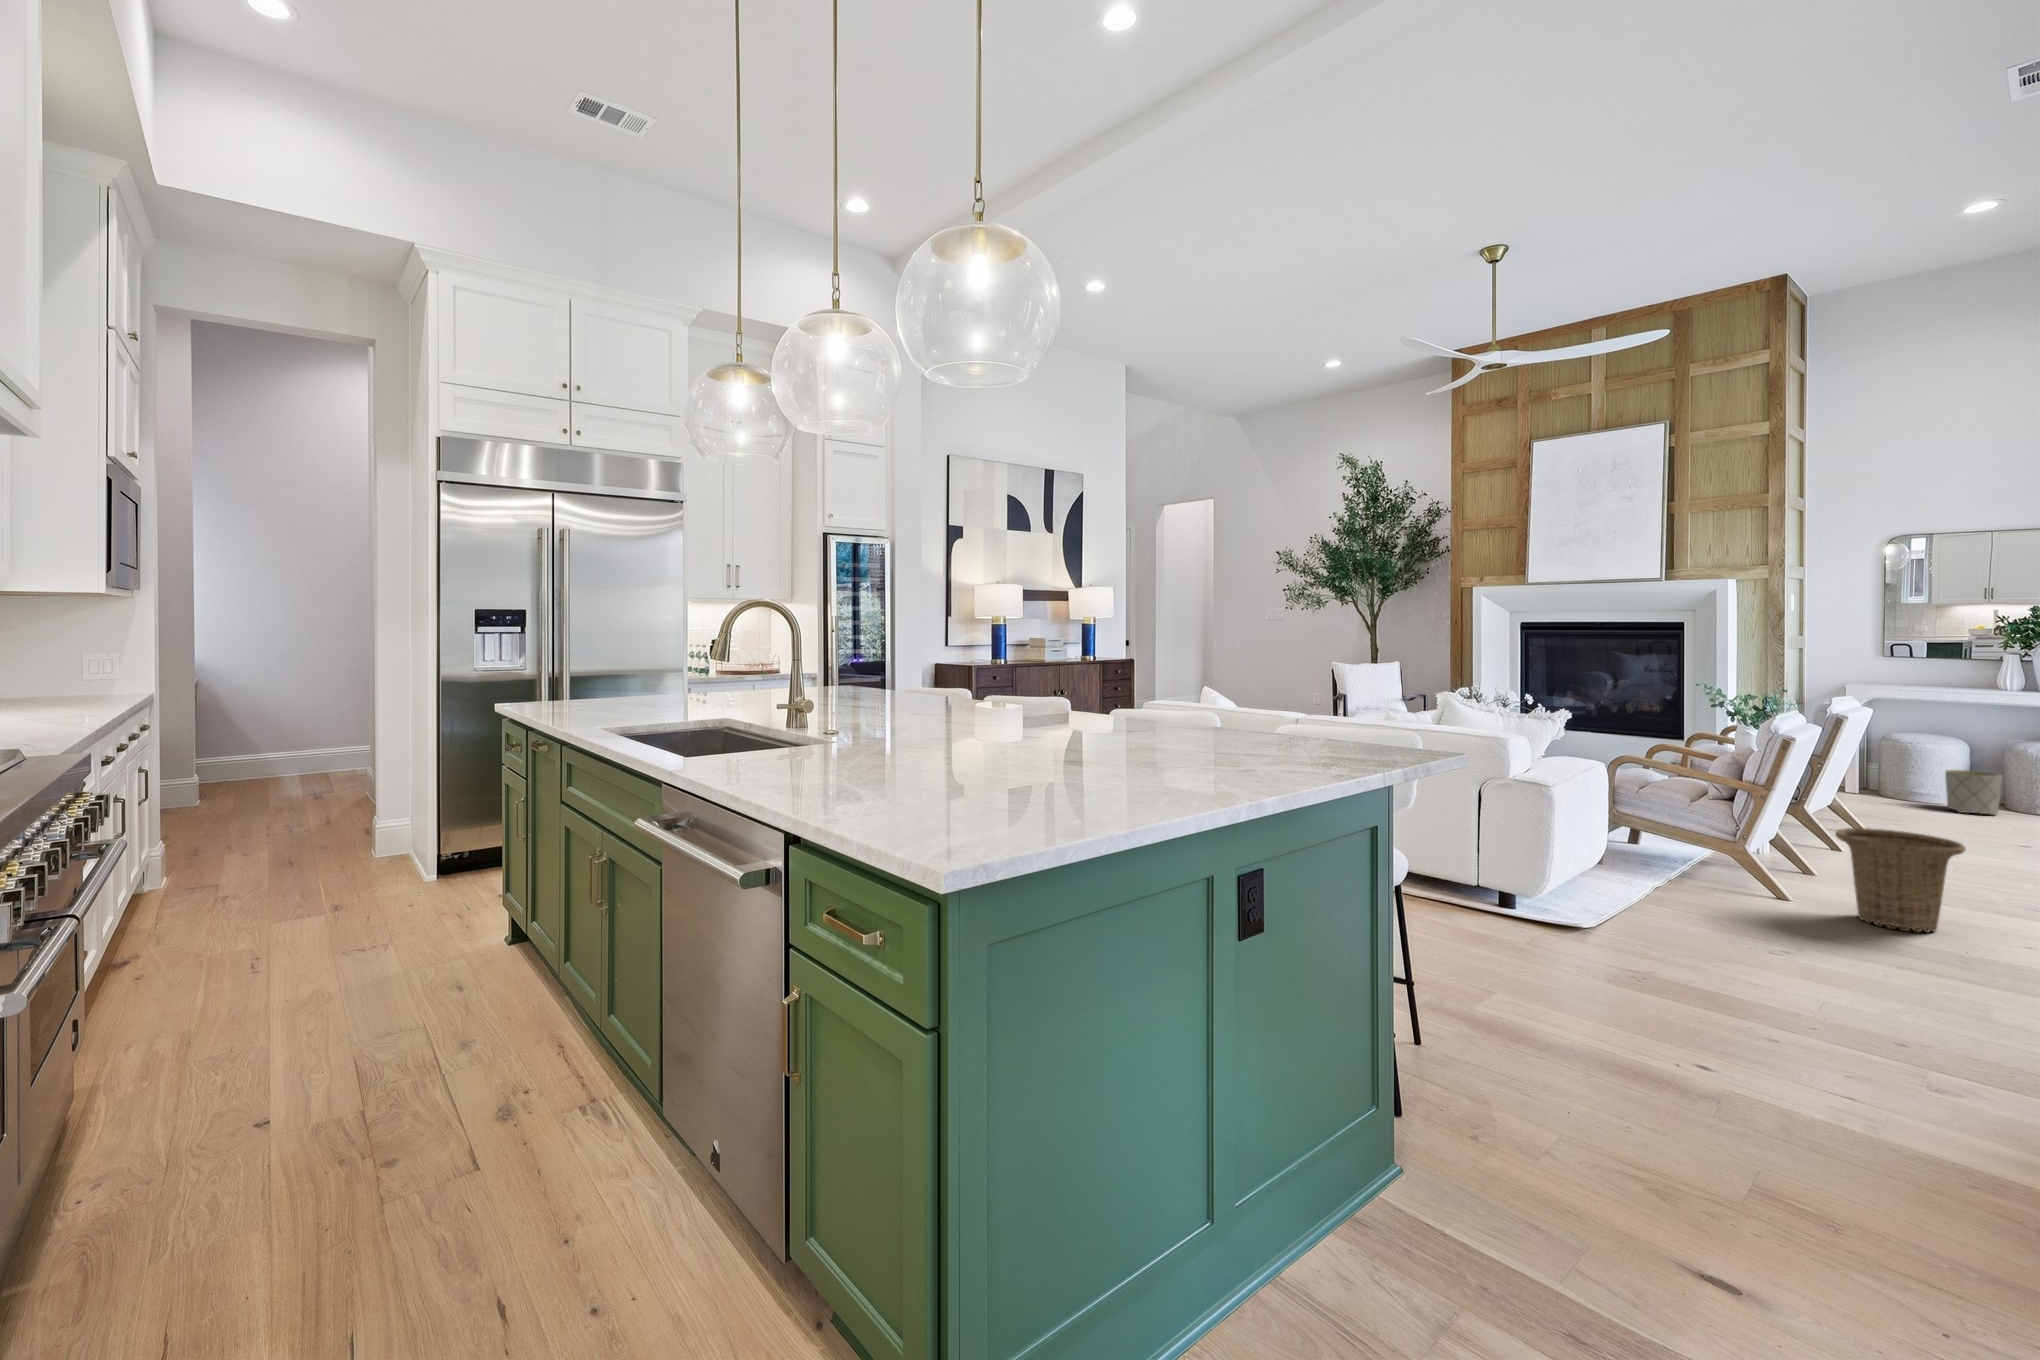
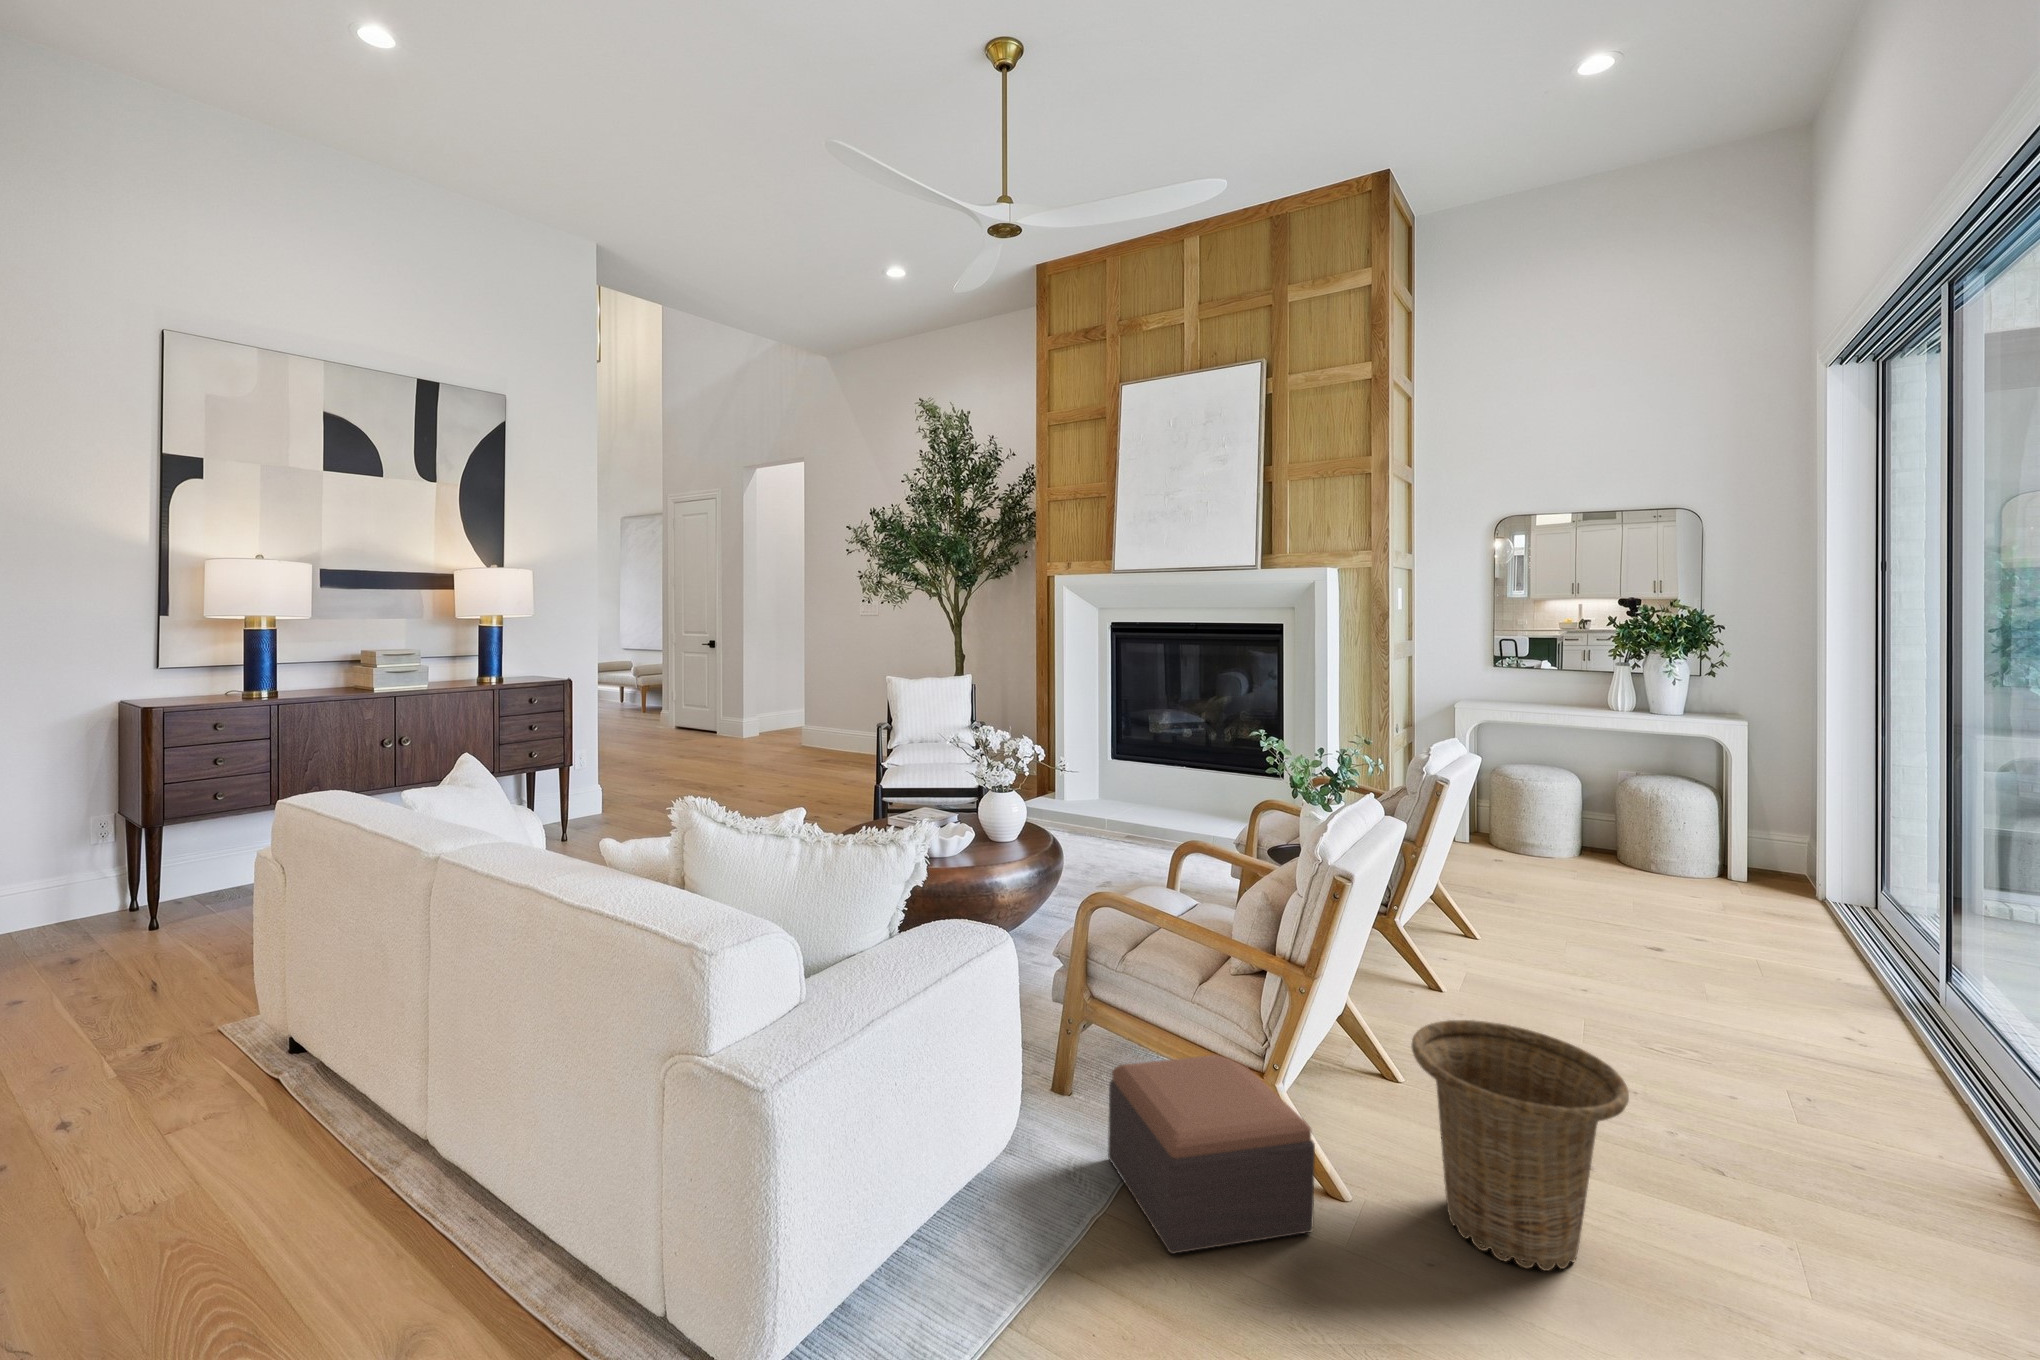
planter: present [1945,770,2002,815] -> none [1553,810,1612,870]
footstool: none [1650,845,1781,917] -> present [1108,1055,1315,1254]

